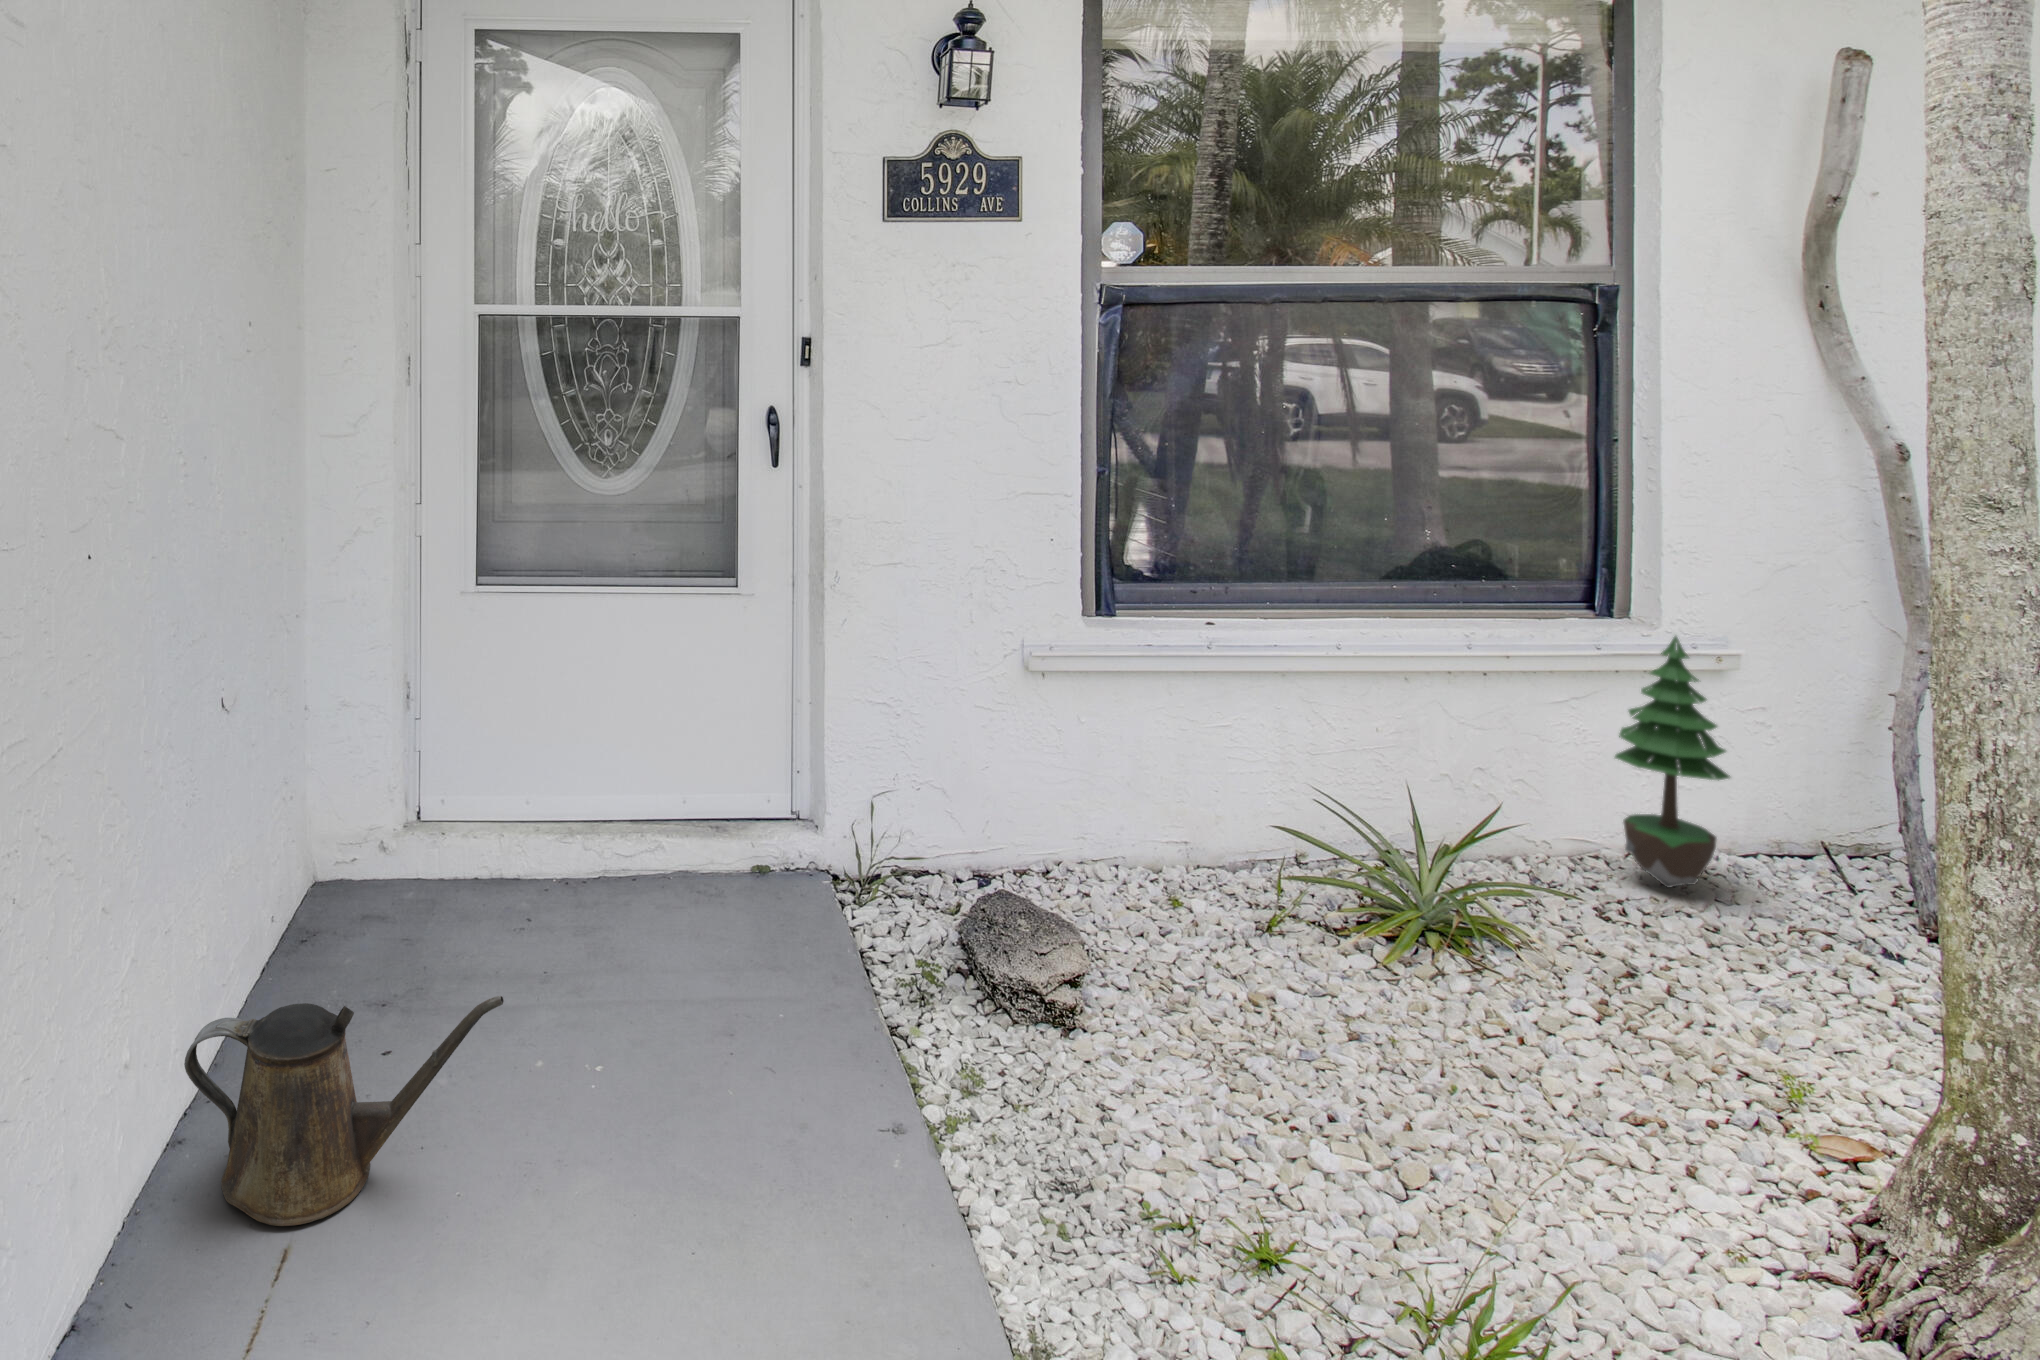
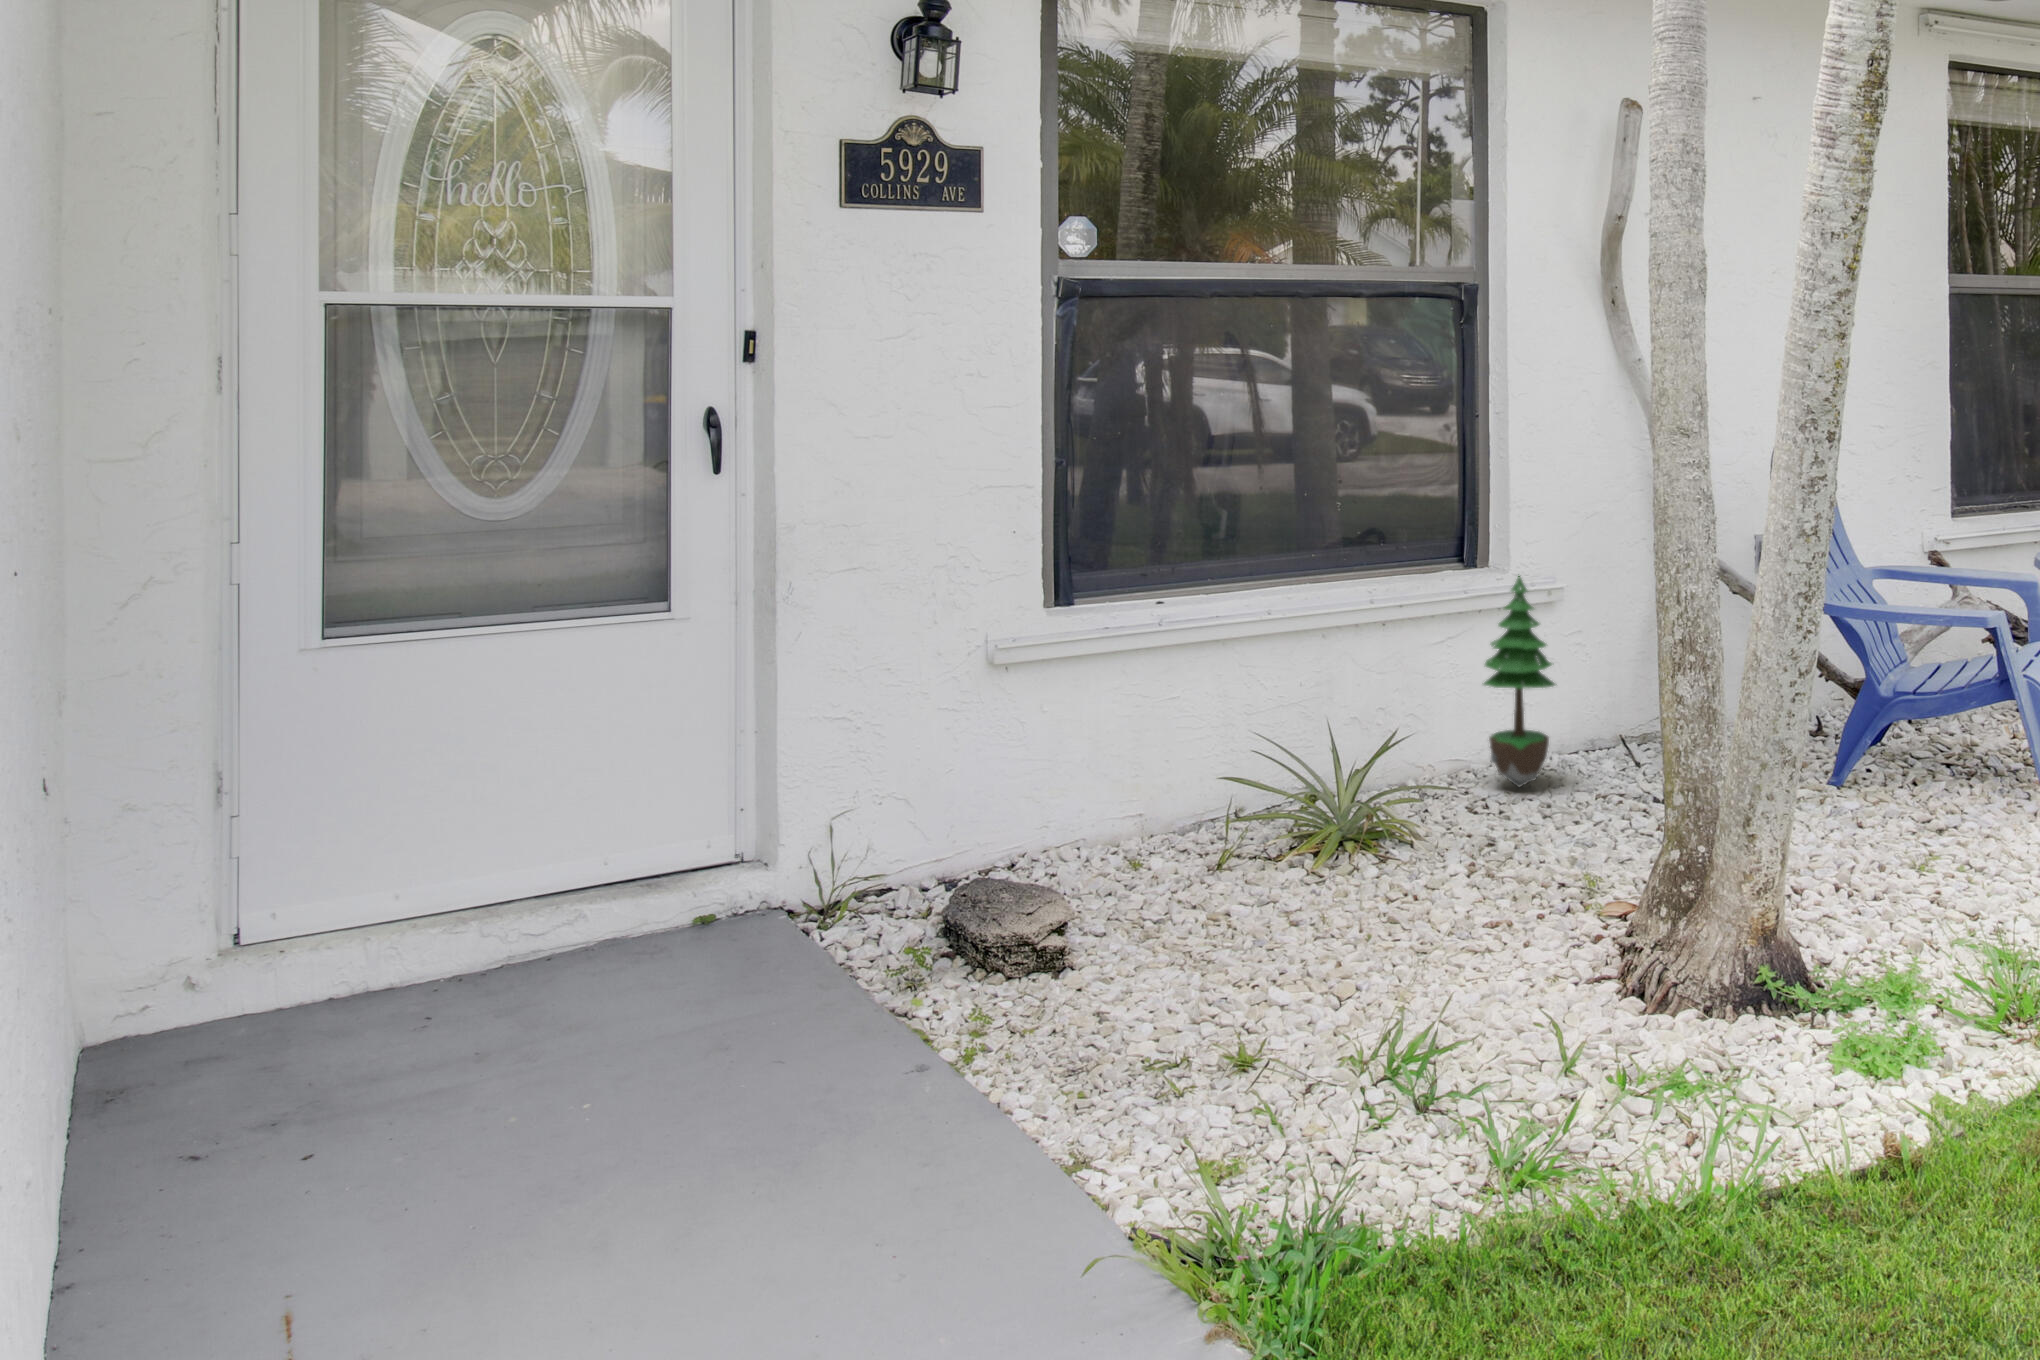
watering can: present [184,996,504,1226] -> none [109,1009,525,1306]

